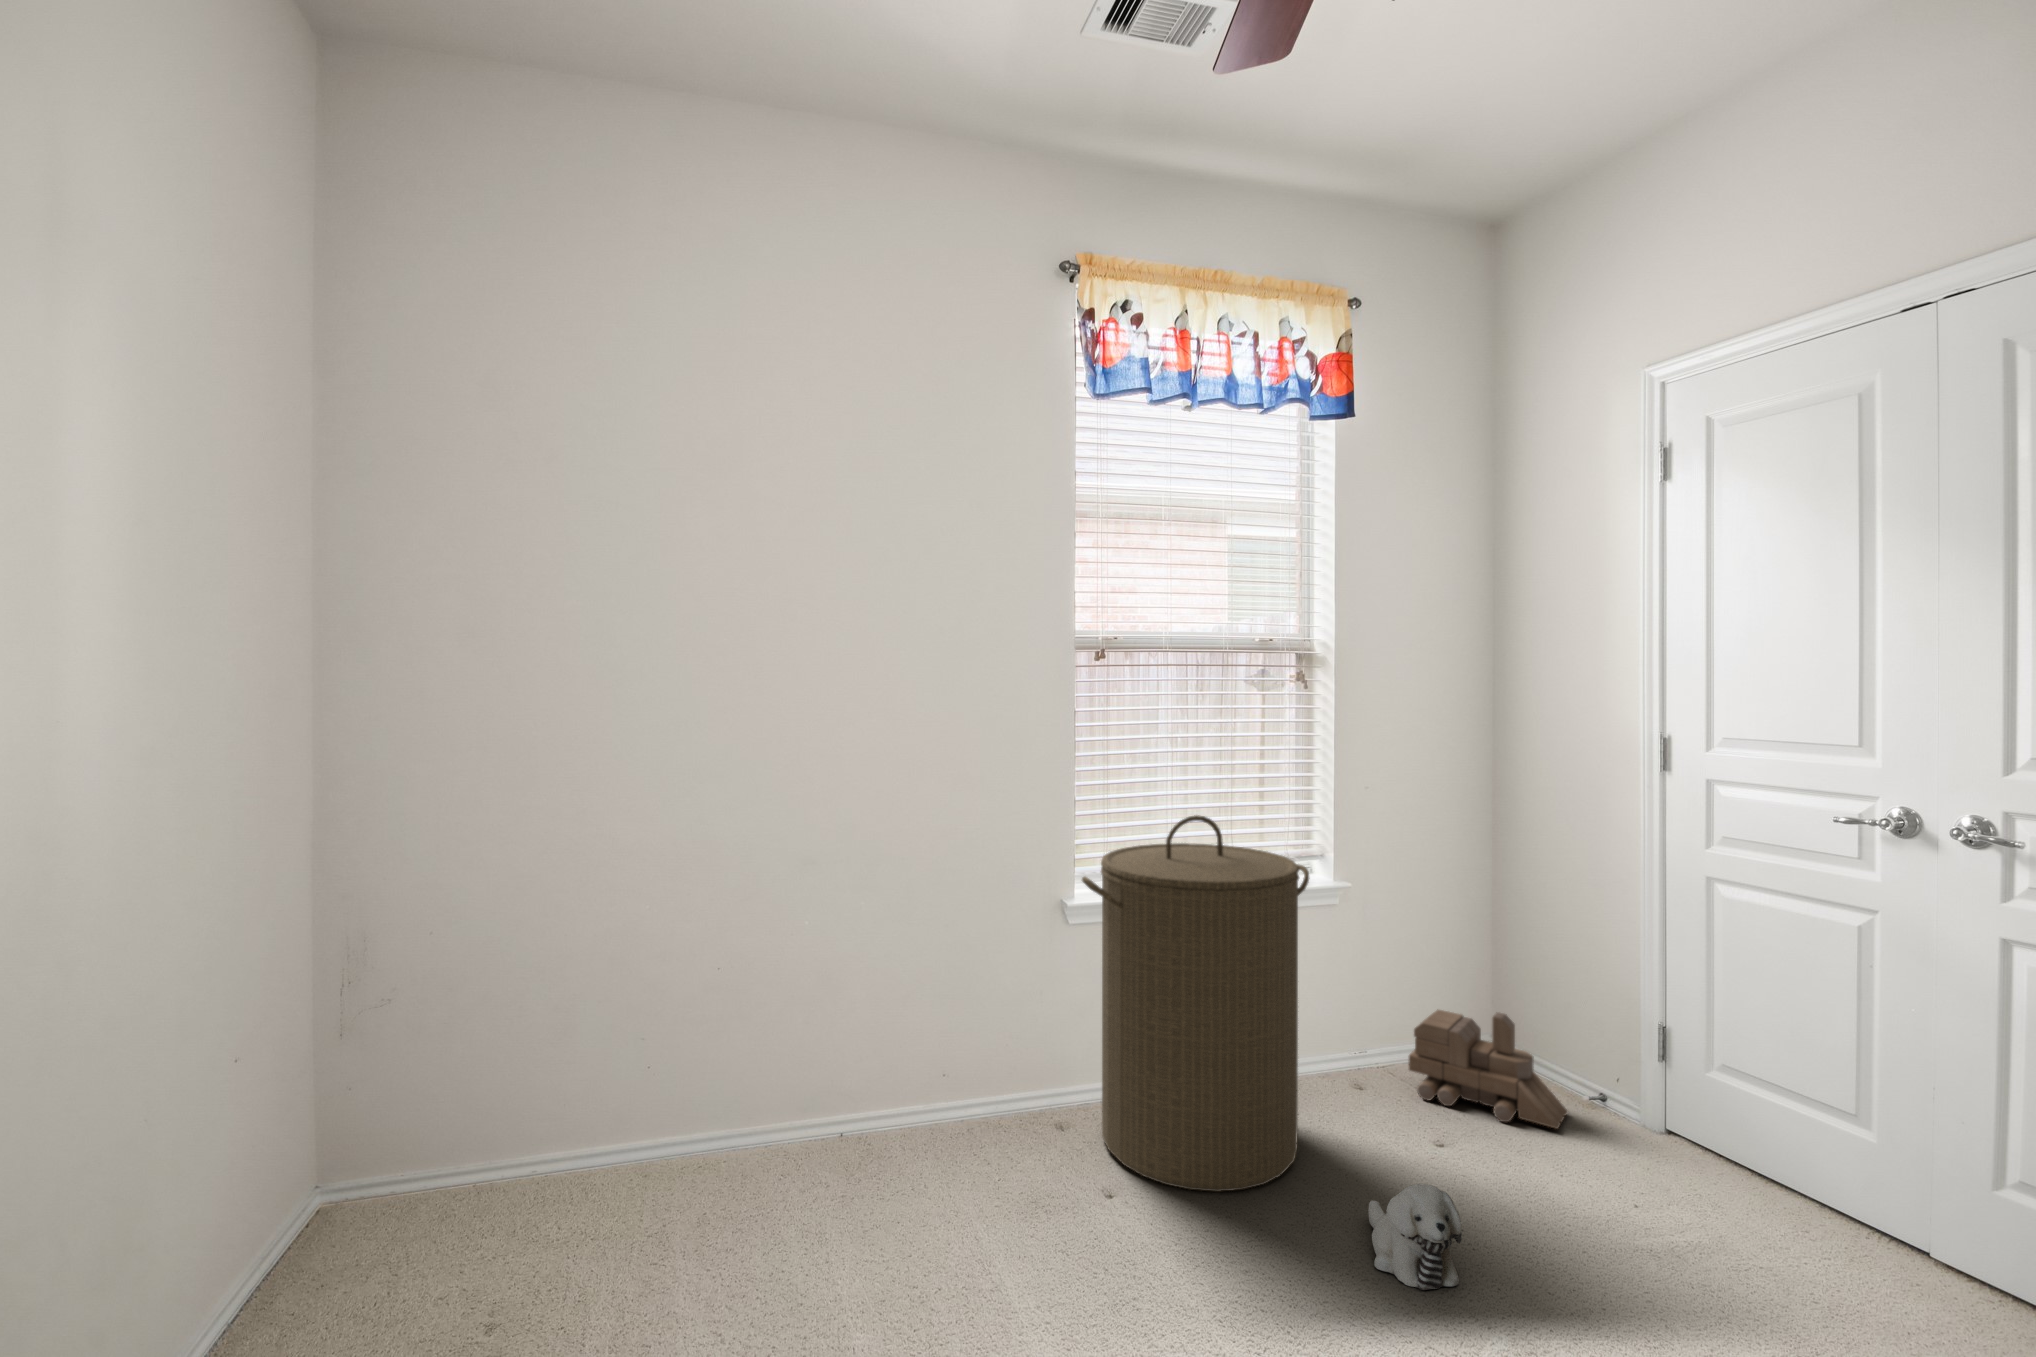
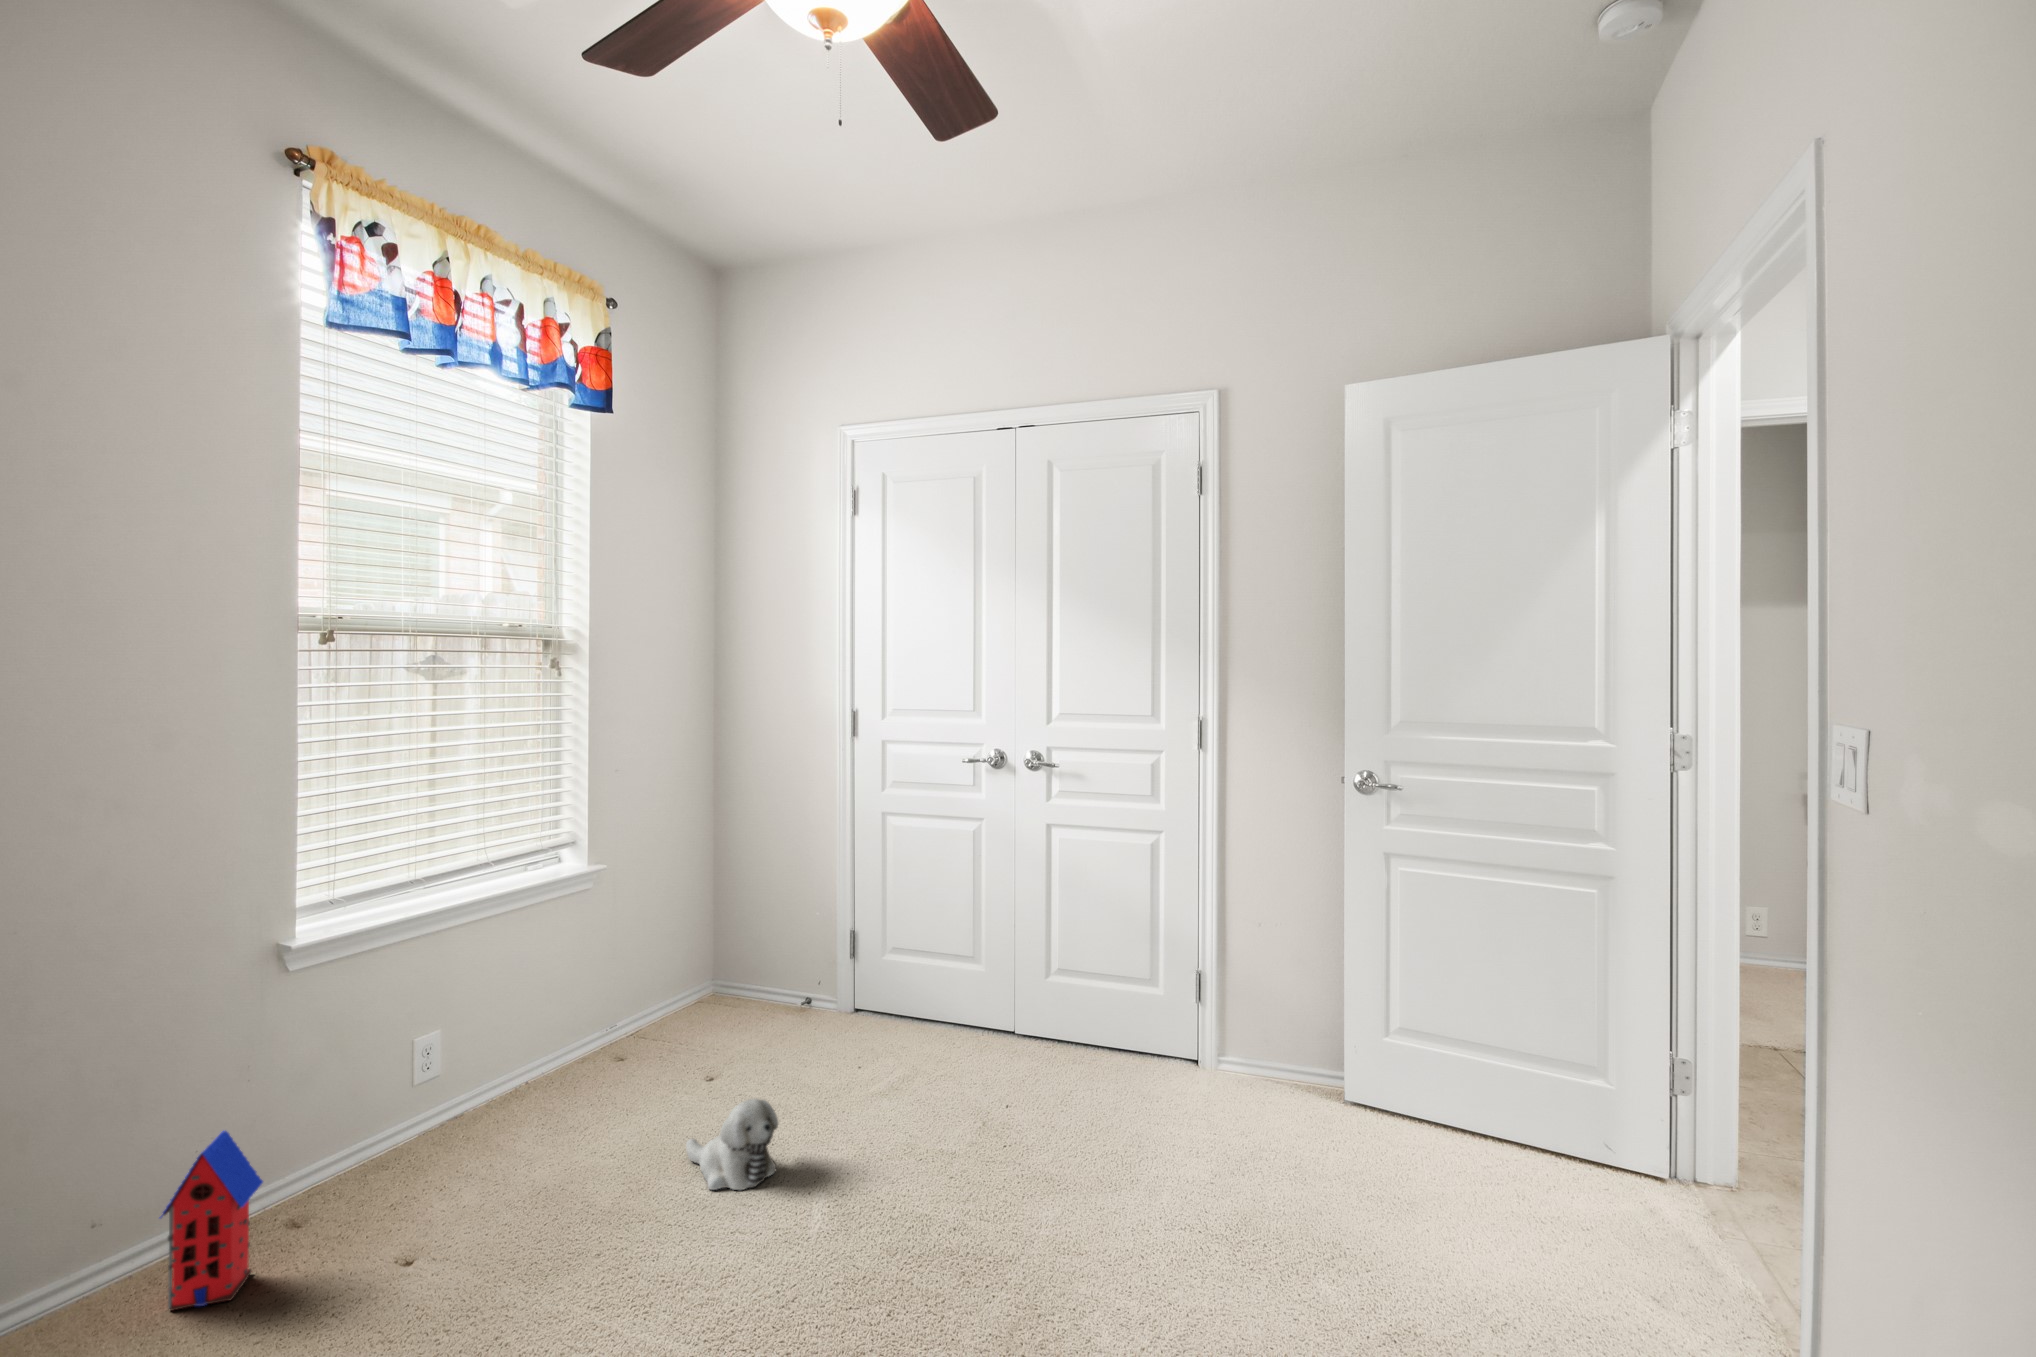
laundry hamper: present [1082,815,1309,1192] -> none [342,814,601,1223]
toy train: present [1409,1010,1568,1129] -> none [666,954,792,1050]
toy house: none [962,1035,1025,1167] -> present [161,1131,263,1310]

